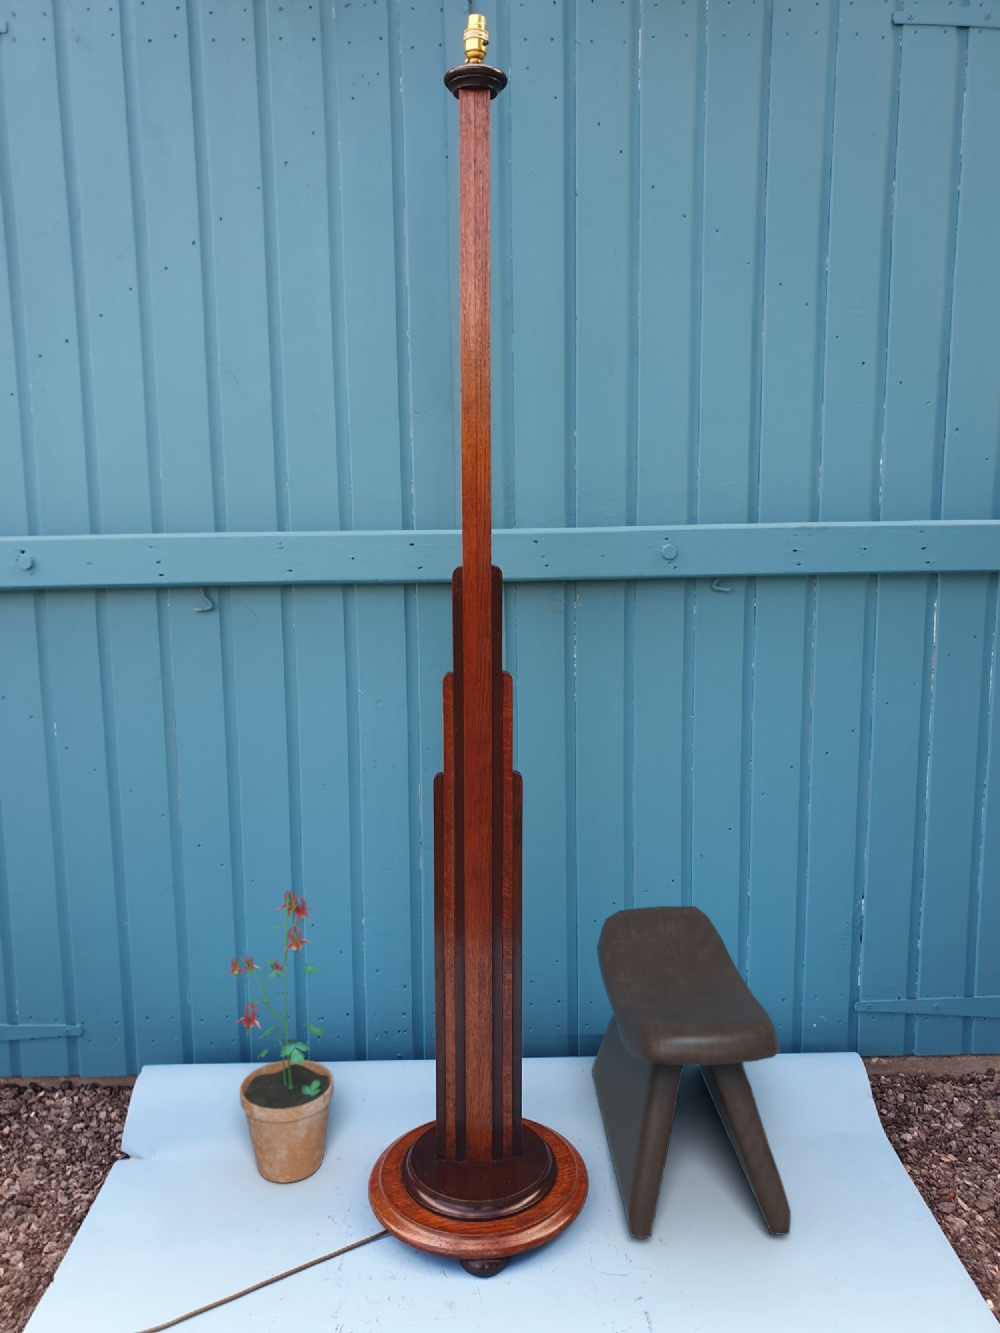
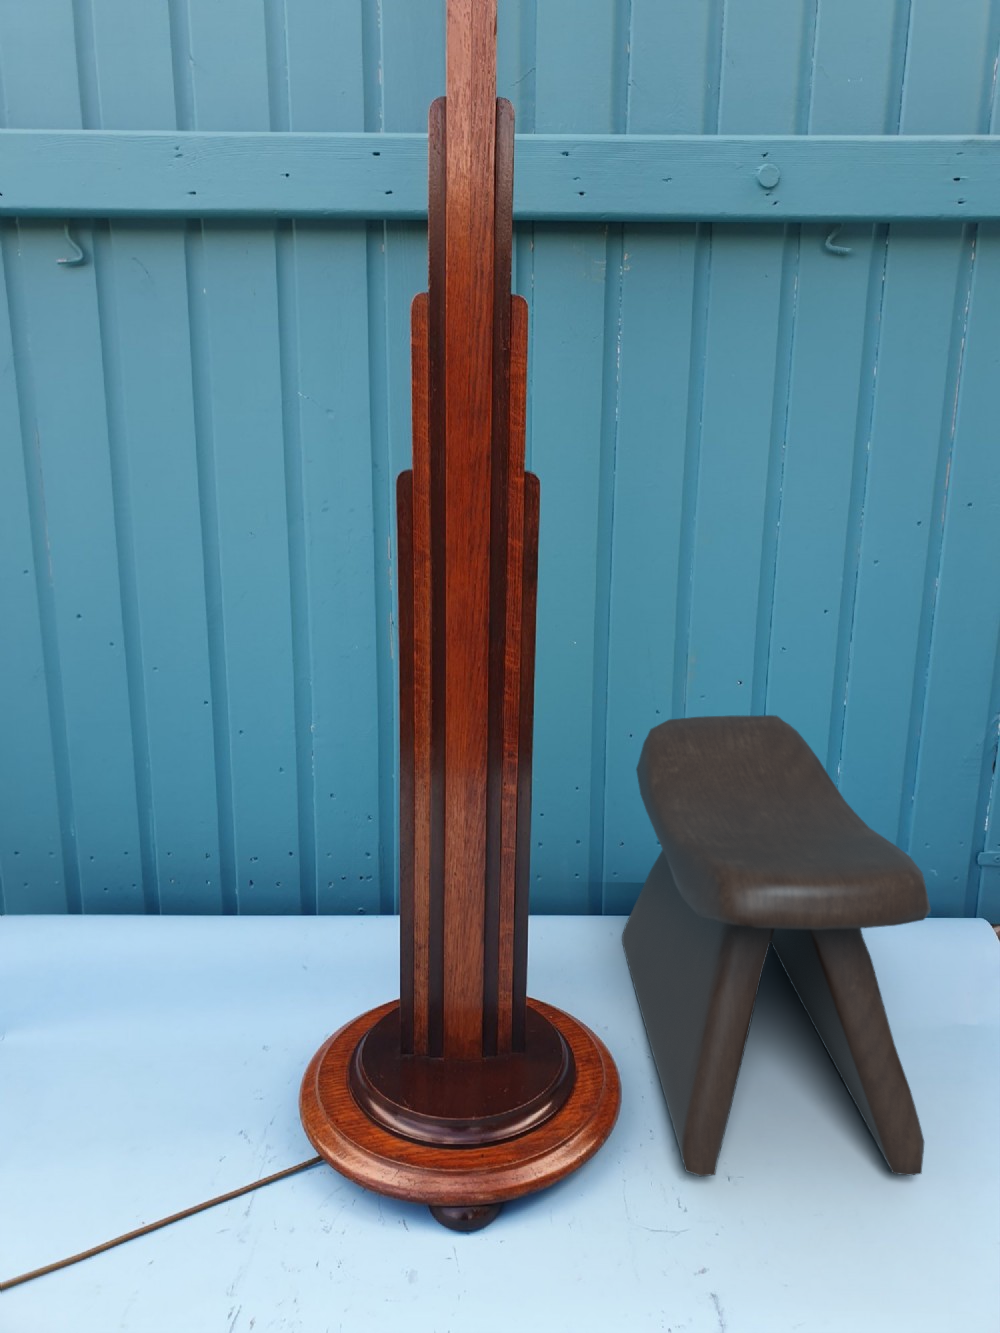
potted plant: present [230,890,334,1183] -> none [97,669,256,1080]

